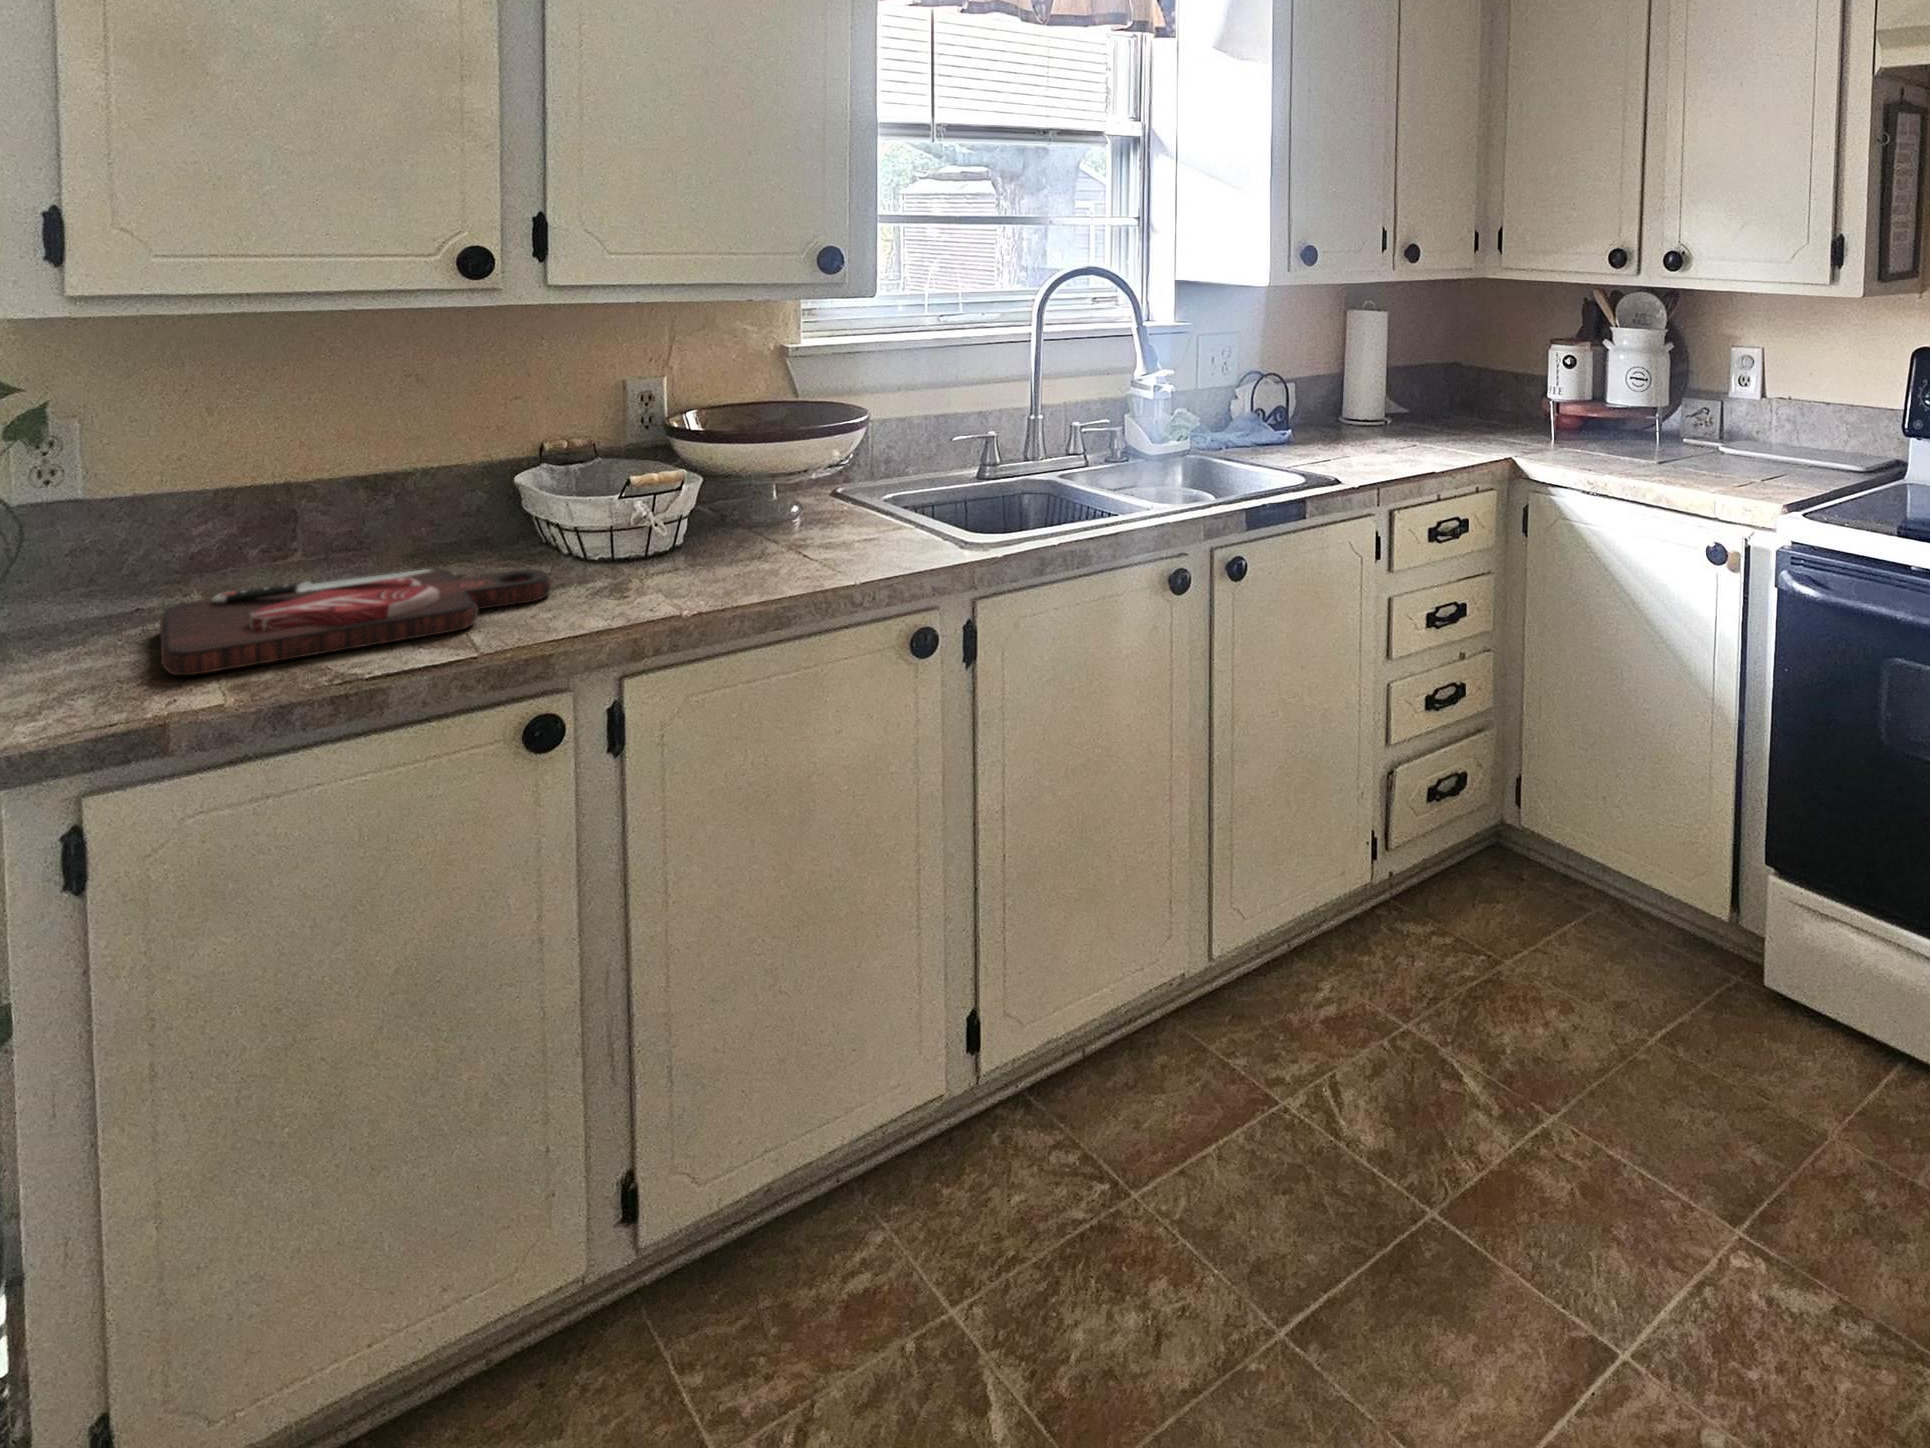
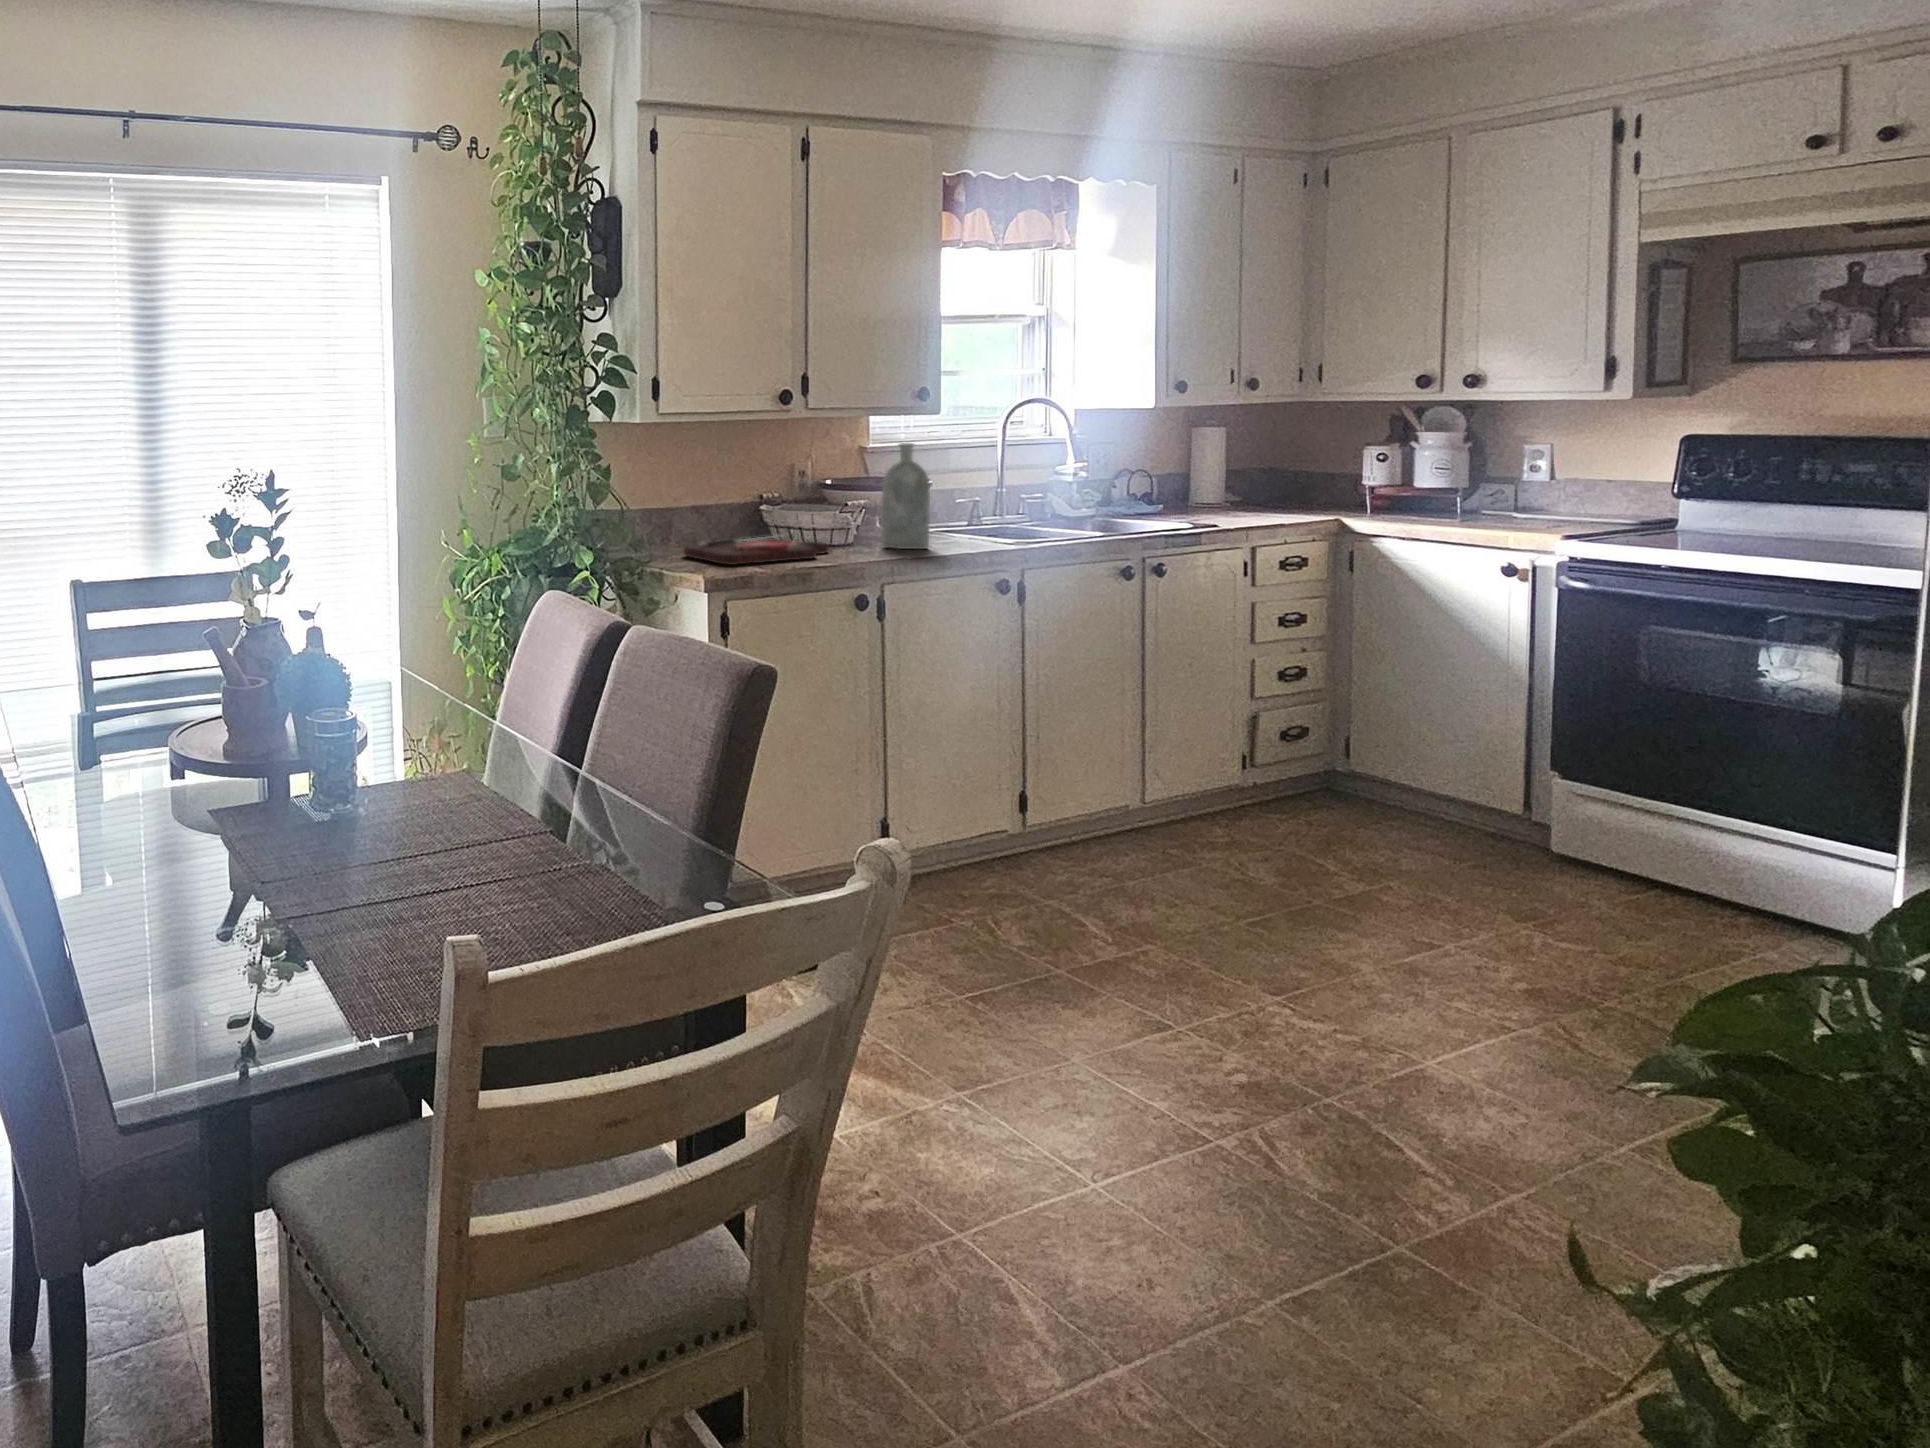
bottle: none [691,362,778,580] -> present [881,443,930,549]

